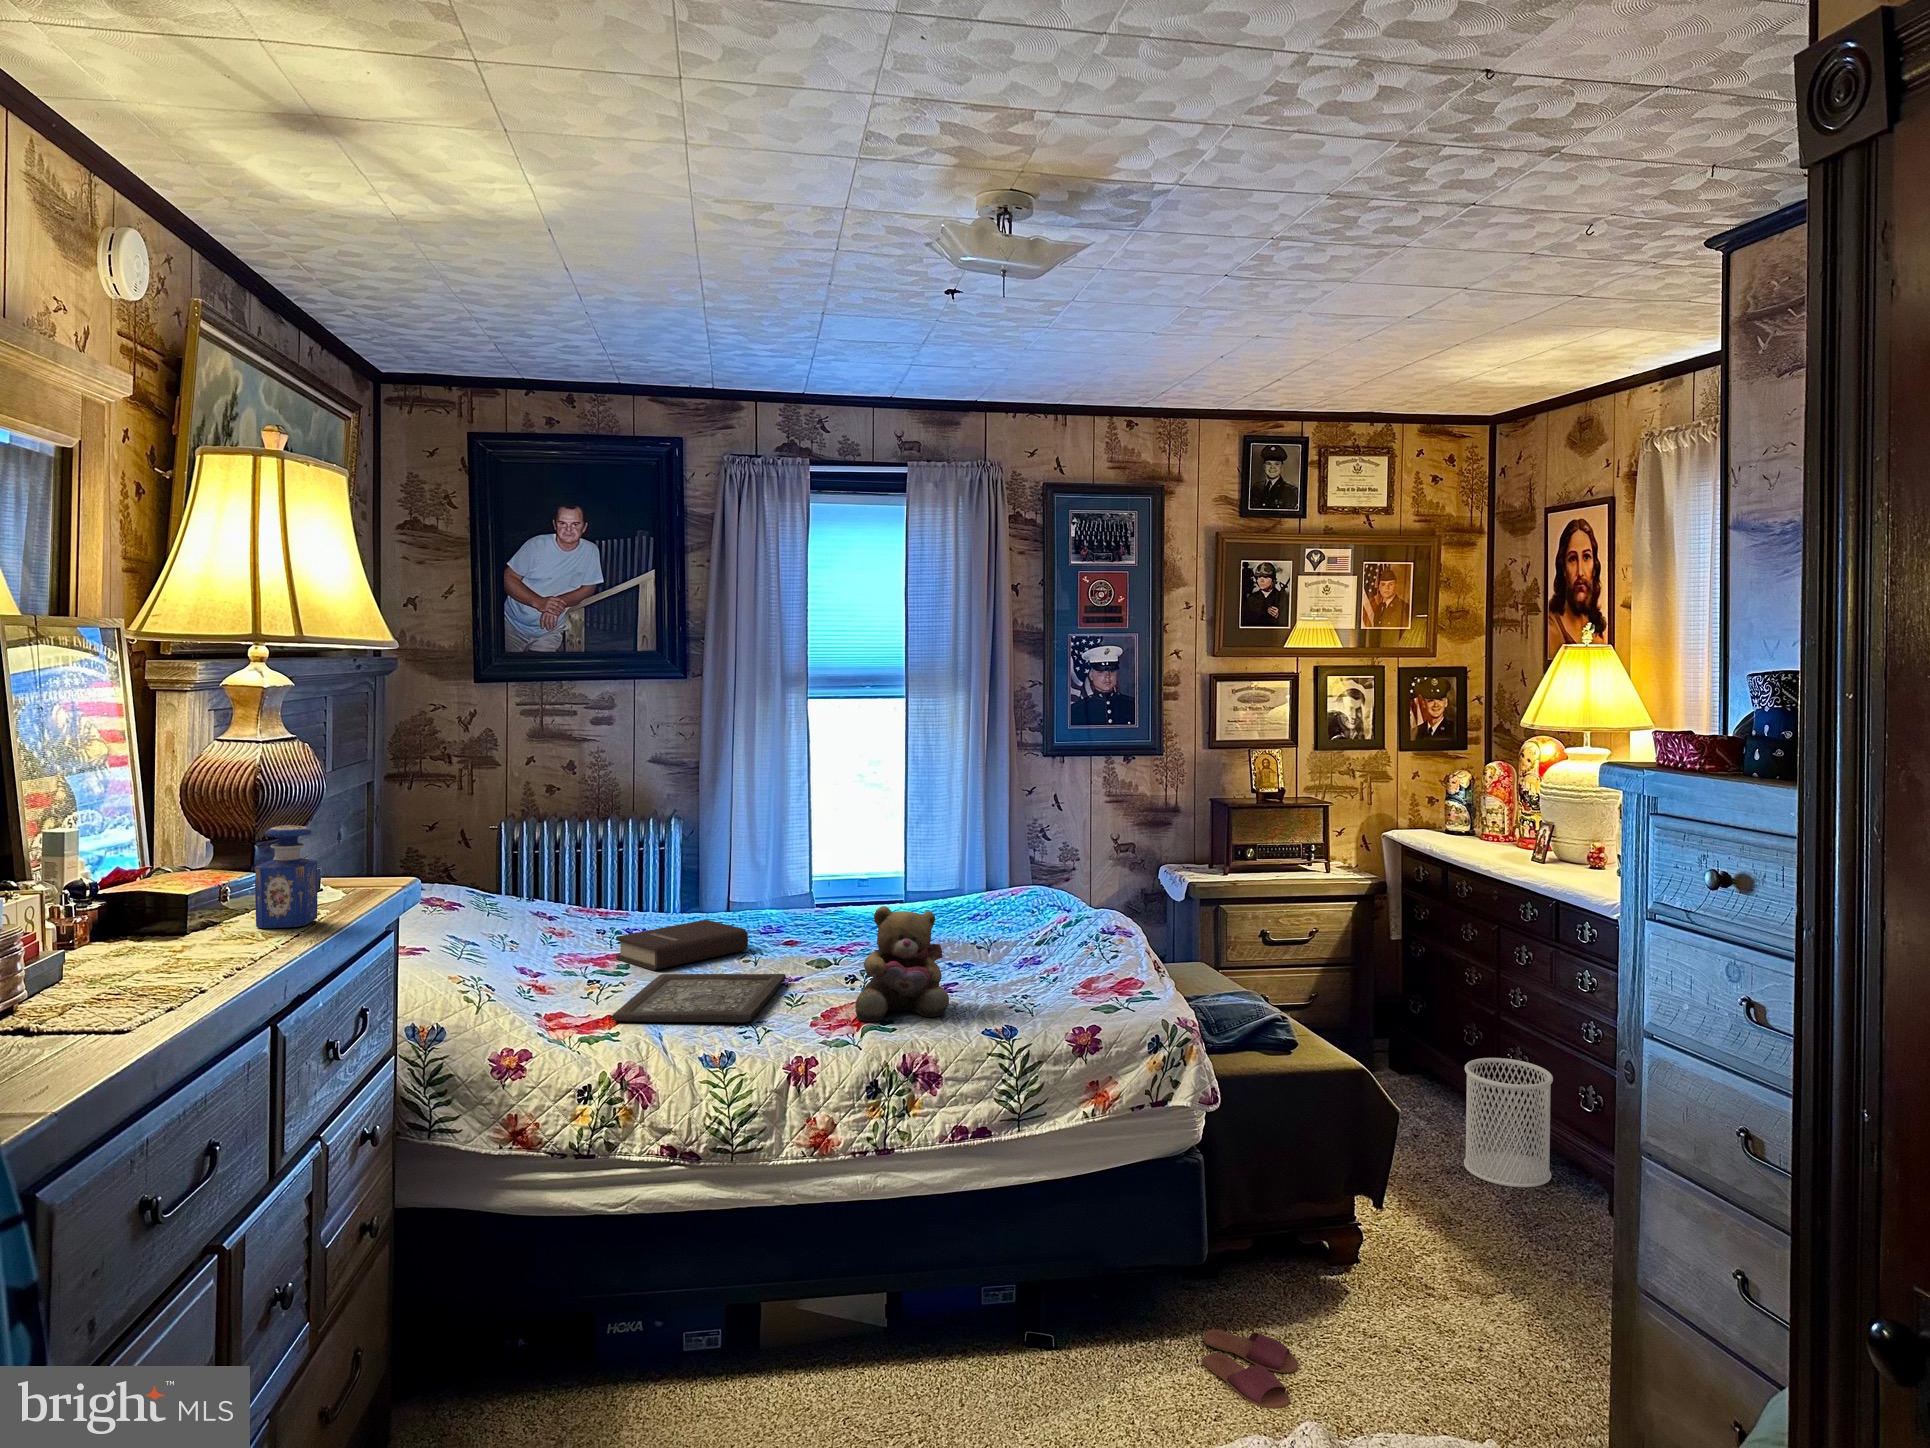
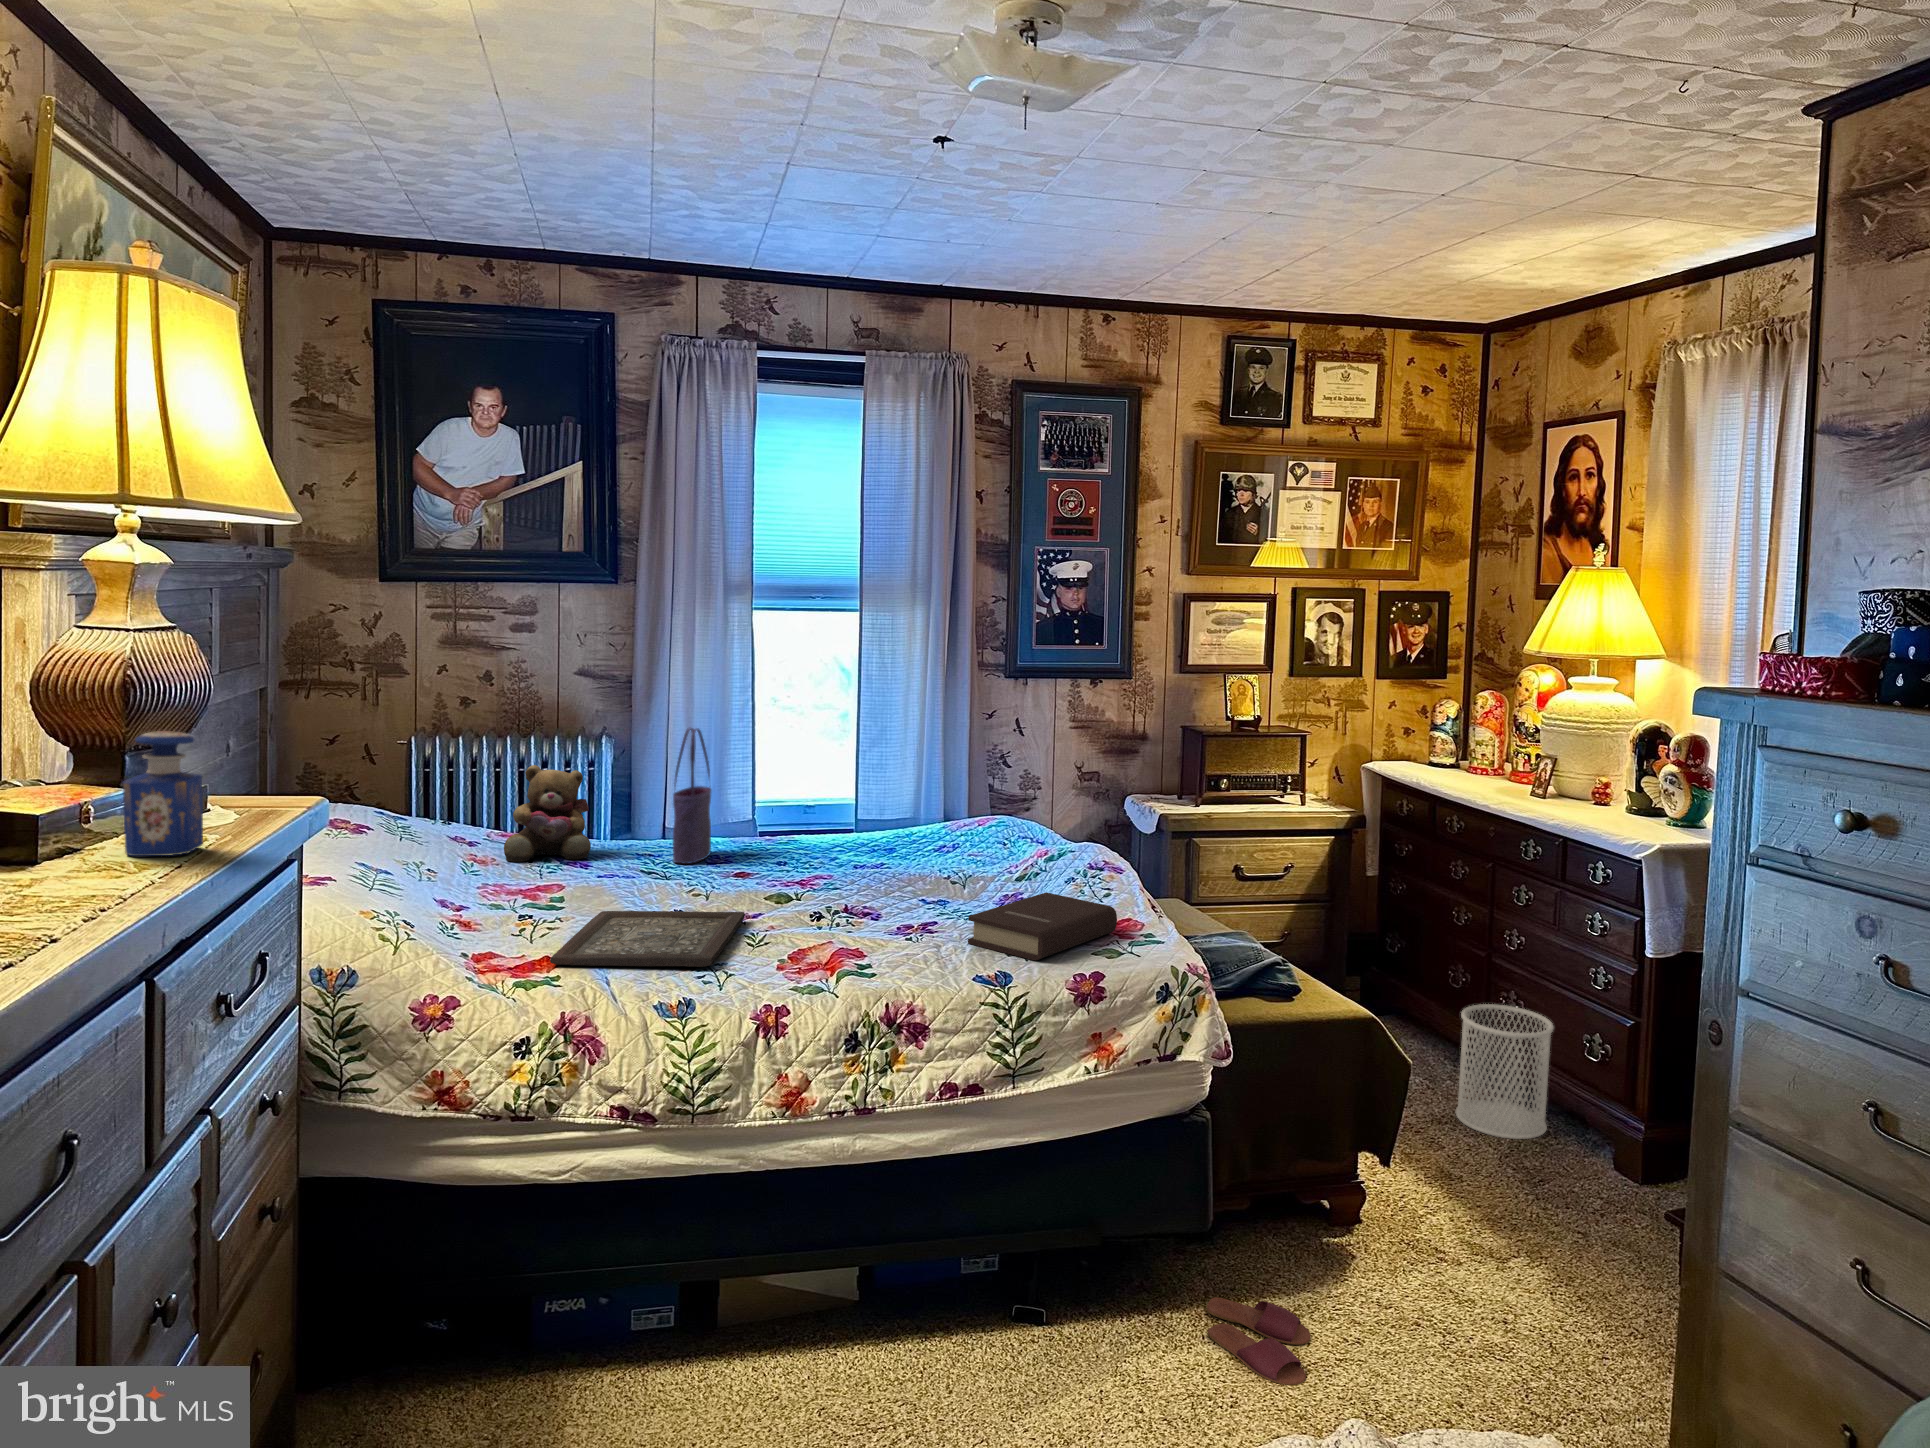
tote bag: none [729,809,764,931] -> present [673,728,711,863]
teddy bear: present [855,906,949,1021] -> present [504,765,591,862]
book: present [616,920,748,970] -> present [968,892,1117,960]

